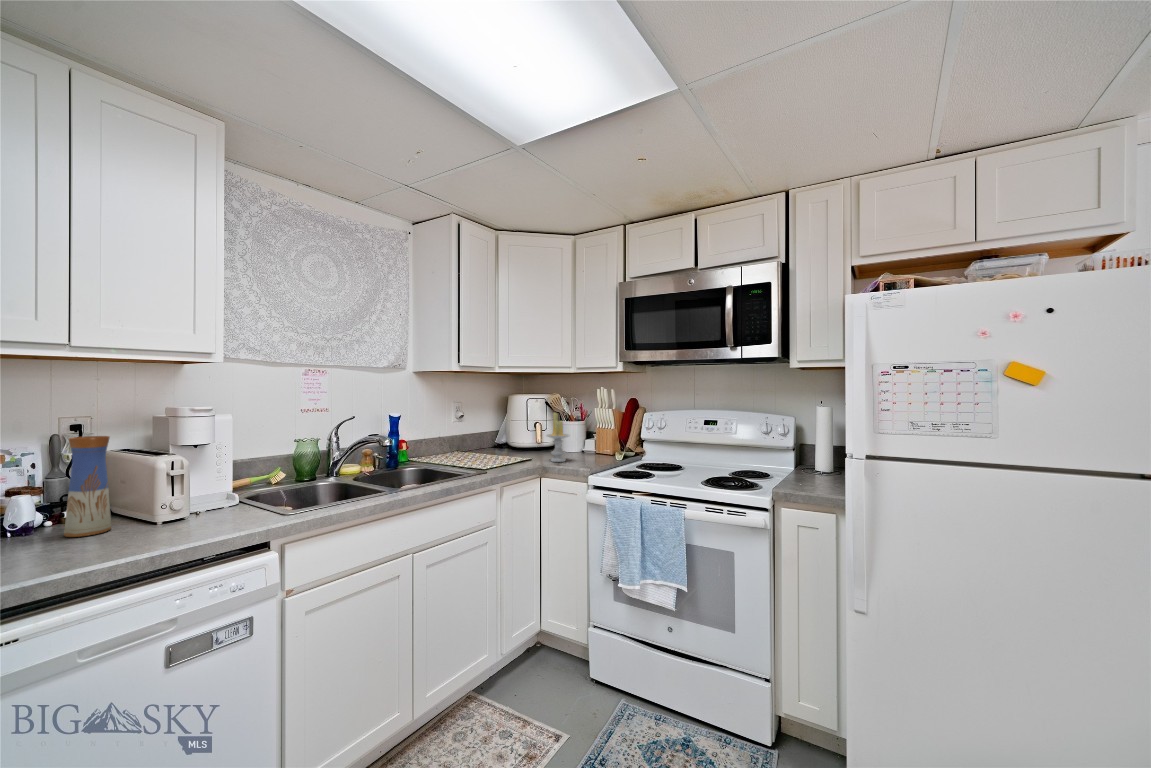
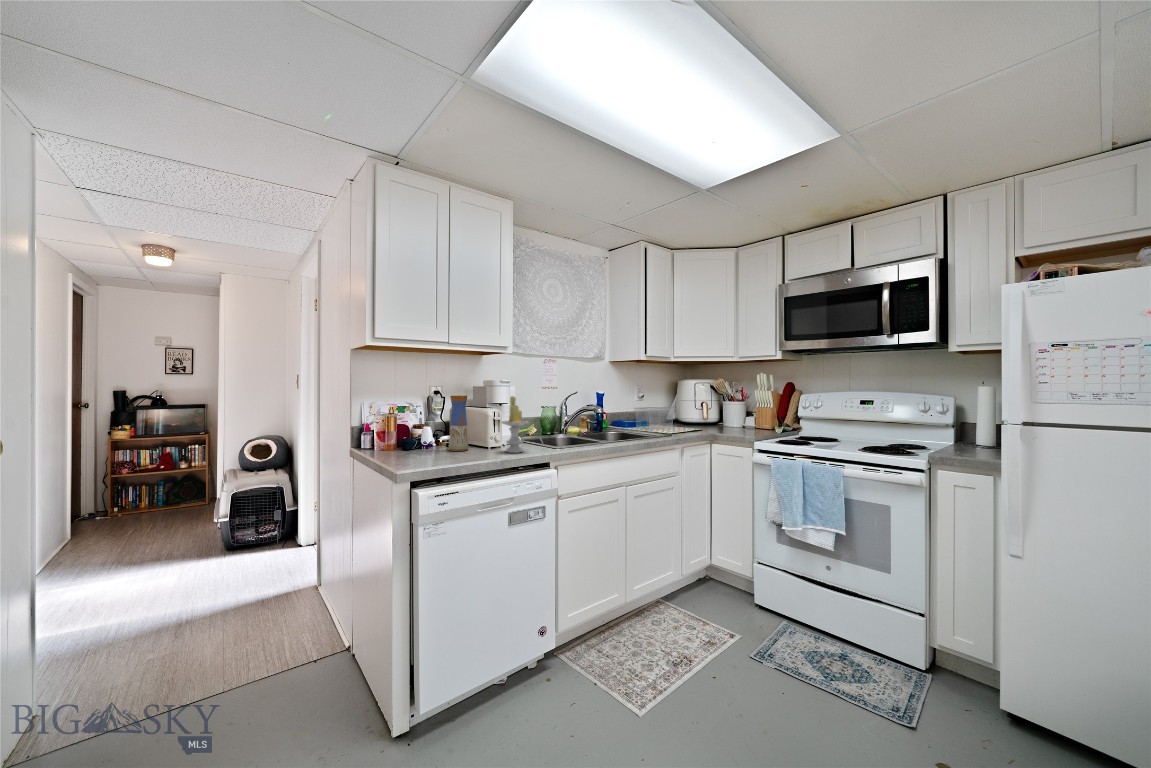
candle: present [546,413,570,462] -> present [501,396,528,453]

